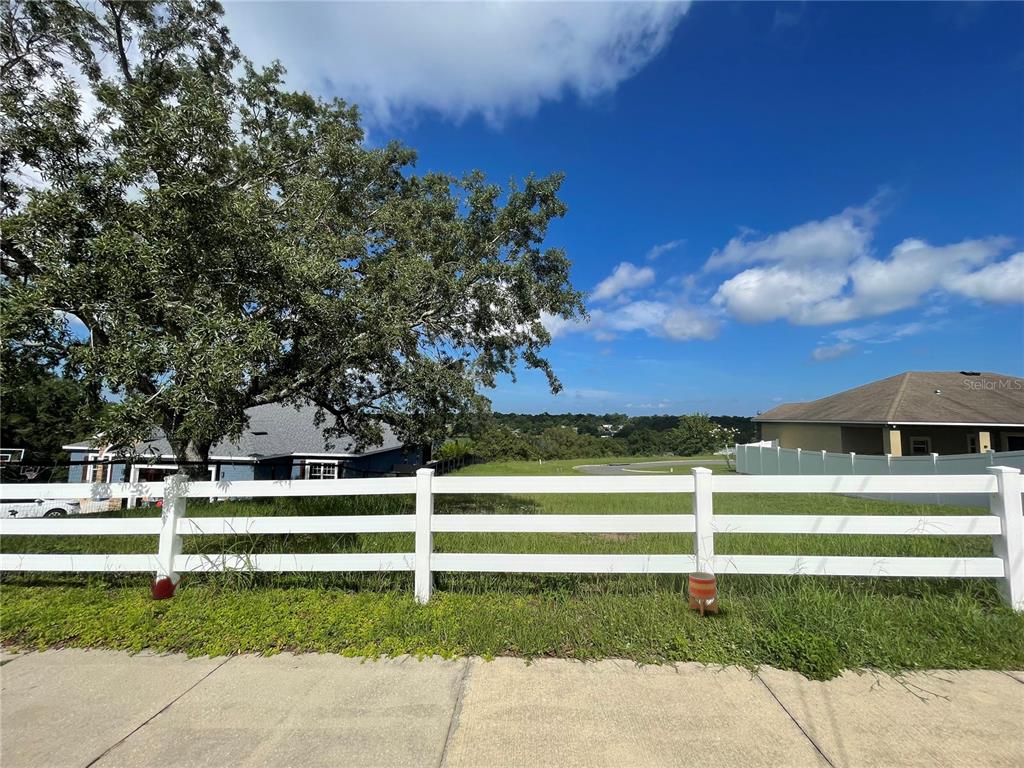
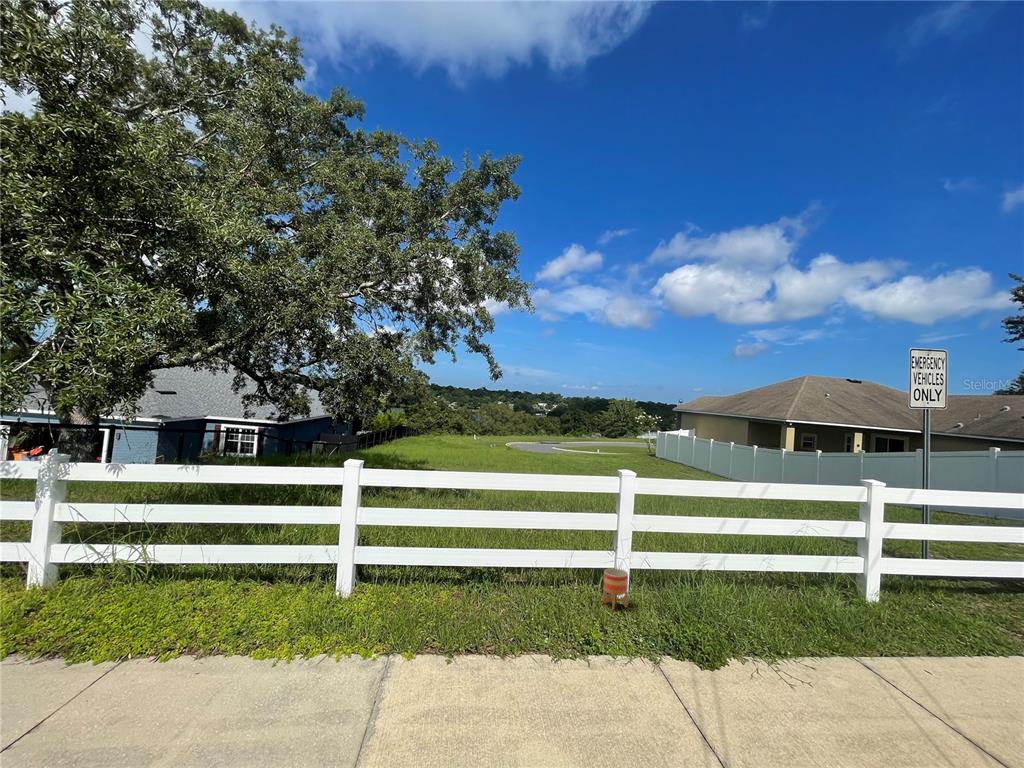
watering can: present [151,575,187,599] -> none [21,567,67,594]

